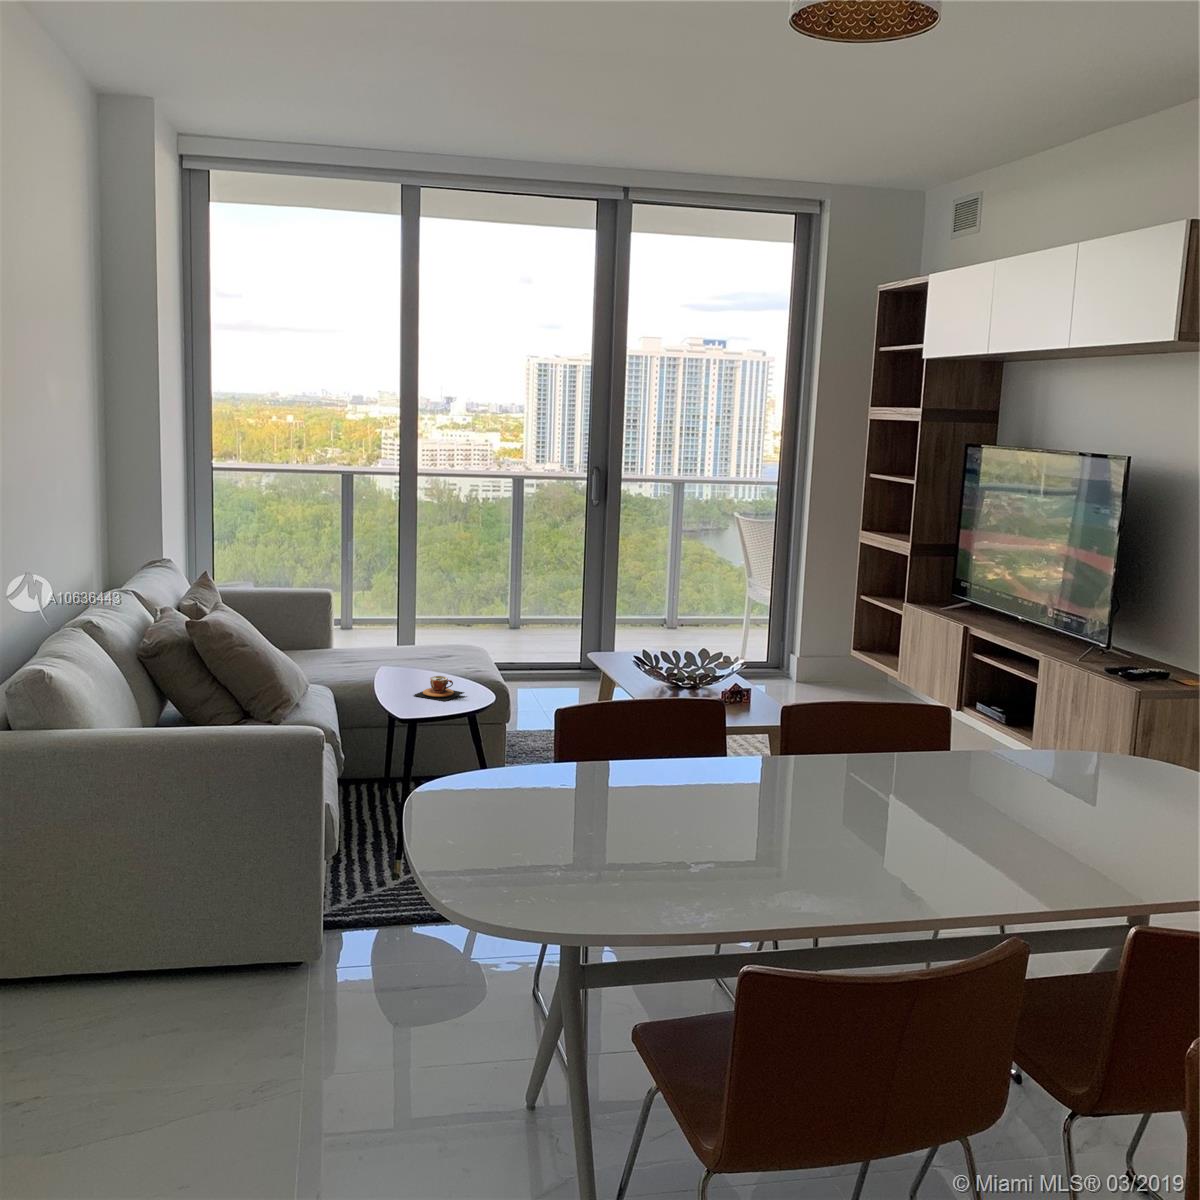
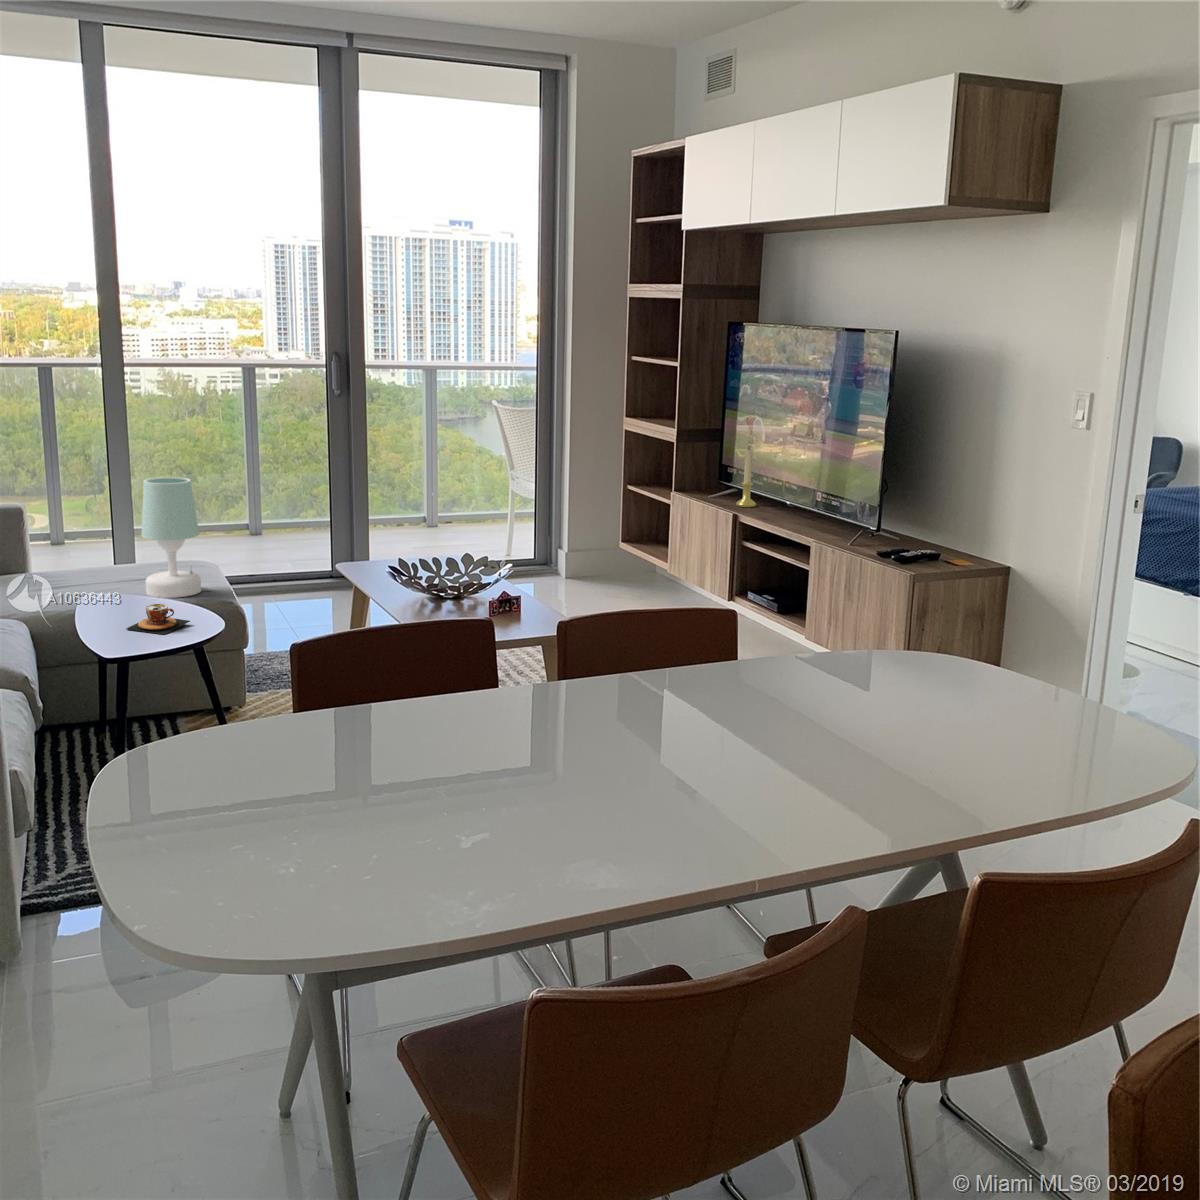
candle holder: none [971,565,991,622] -> present [736,450,756,507]
table lamp: none [422,571,470,676] -> present [141,477,201,598]

